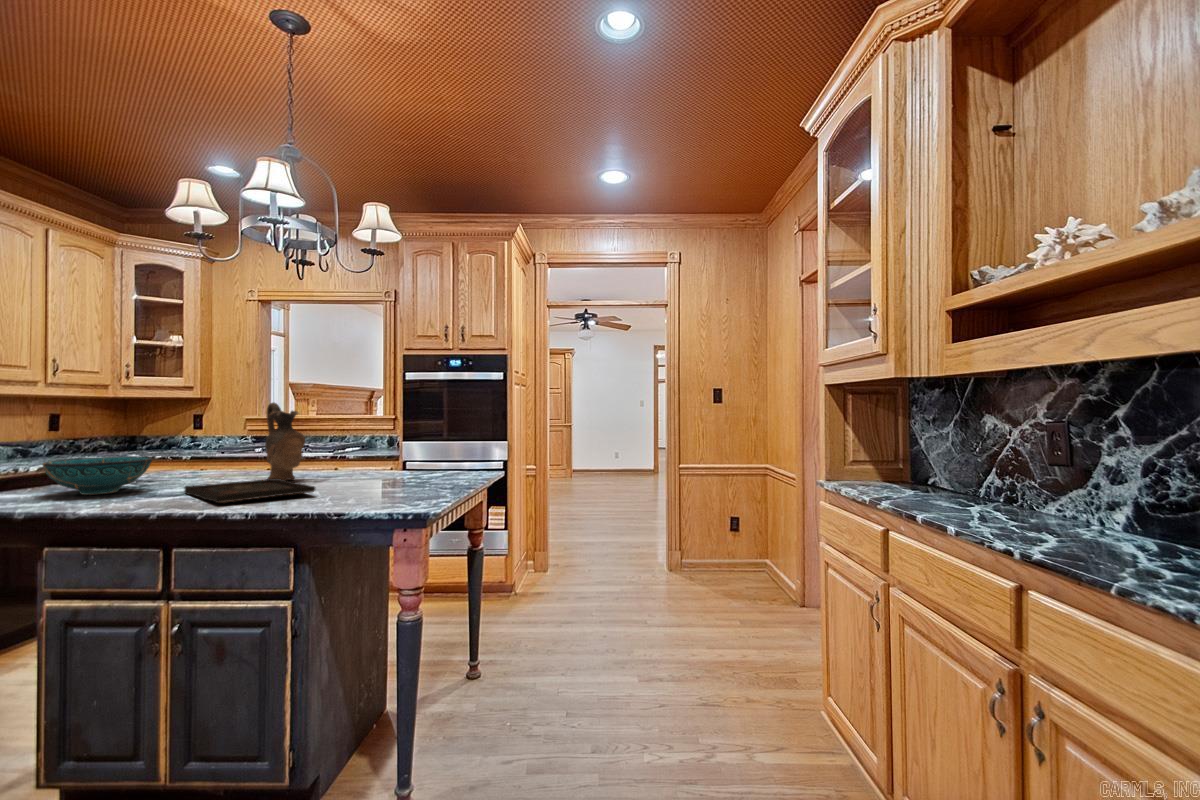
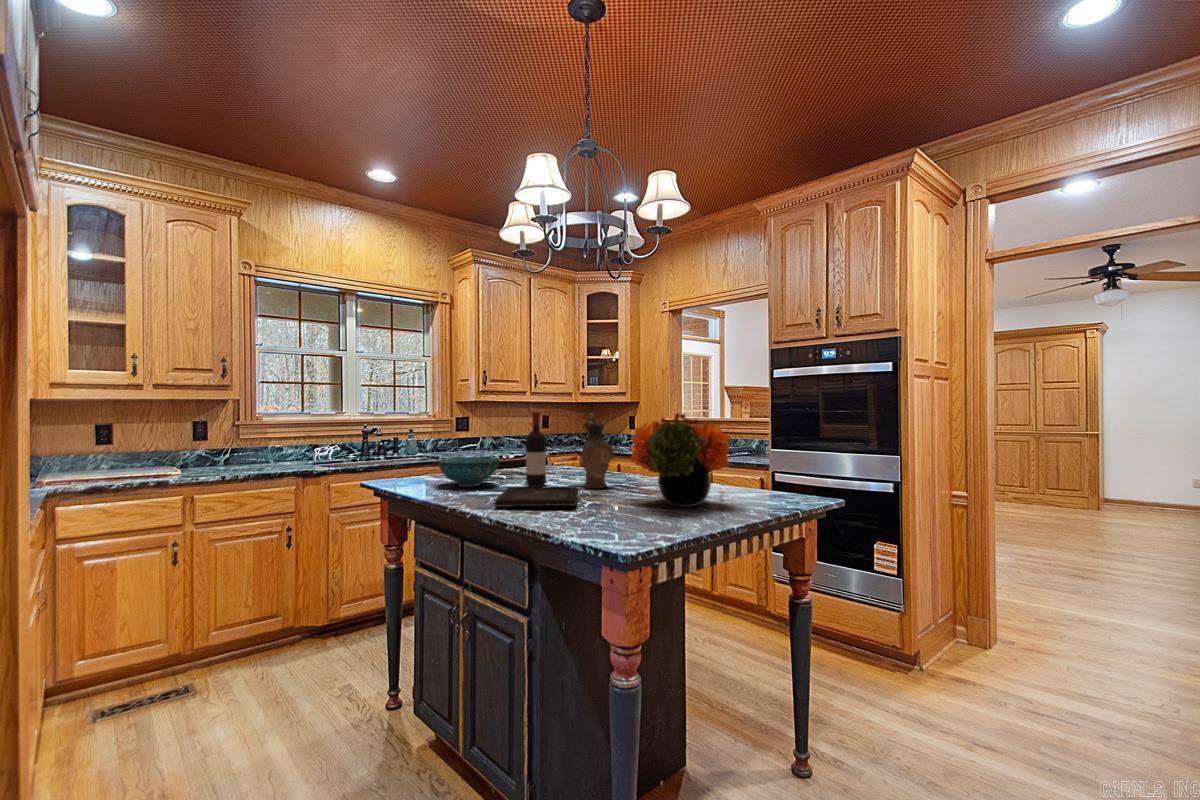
wine bottle: none [192,400,221,486] -> present [526,412,546,486]
flower arrangement: none [352,402,448,484] -> present [630,413,731,507]

